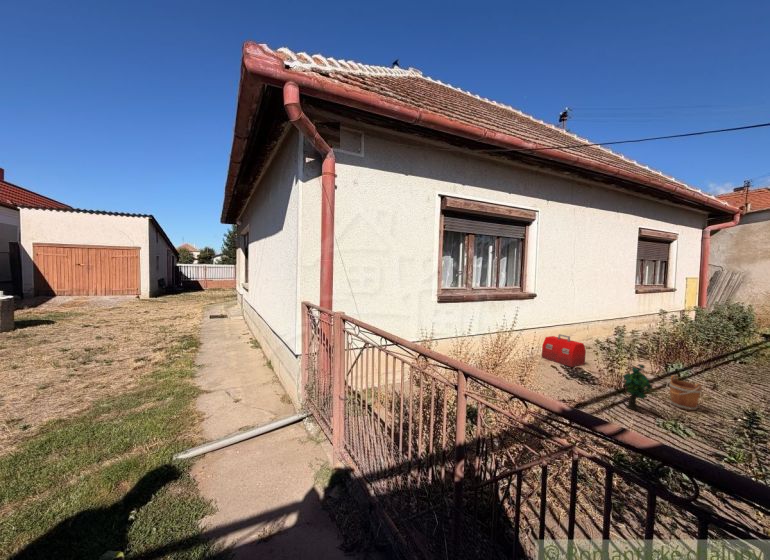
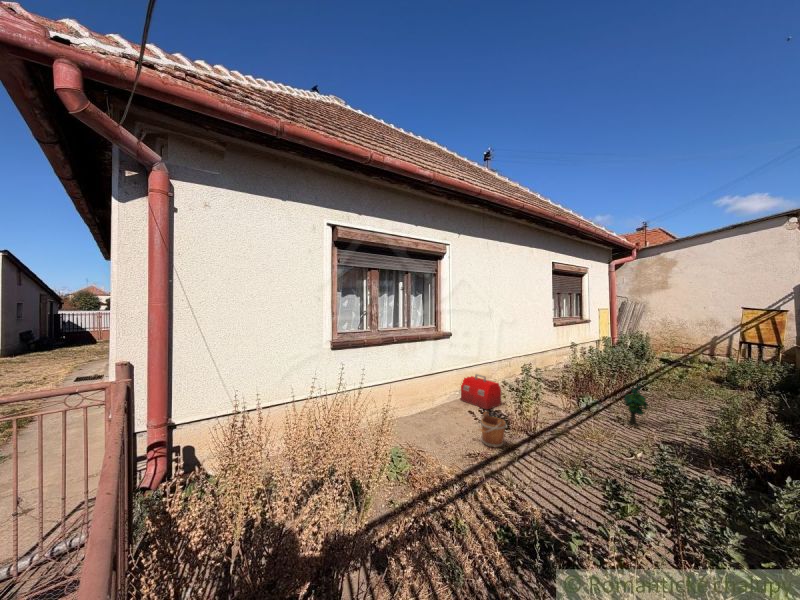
decorative plant: present [622,364,652,410] -> present [623,386,648,426]
bucket: present [669,376,702,410] -> present [479,412,506,448]

